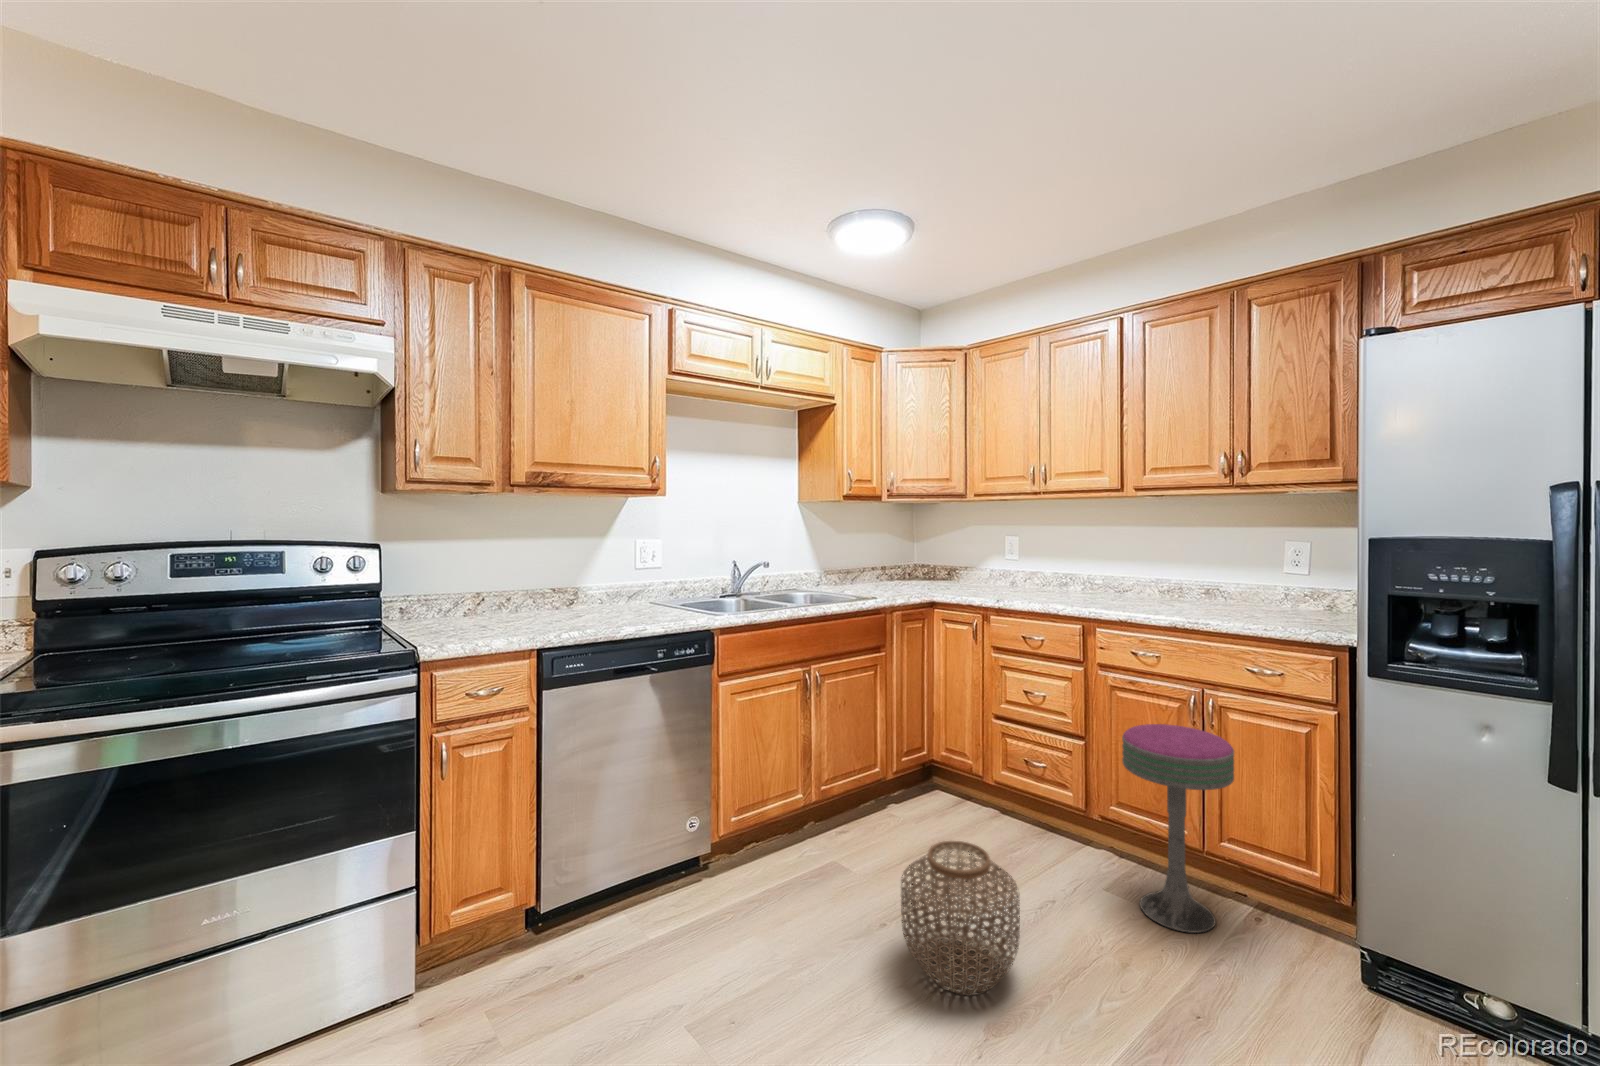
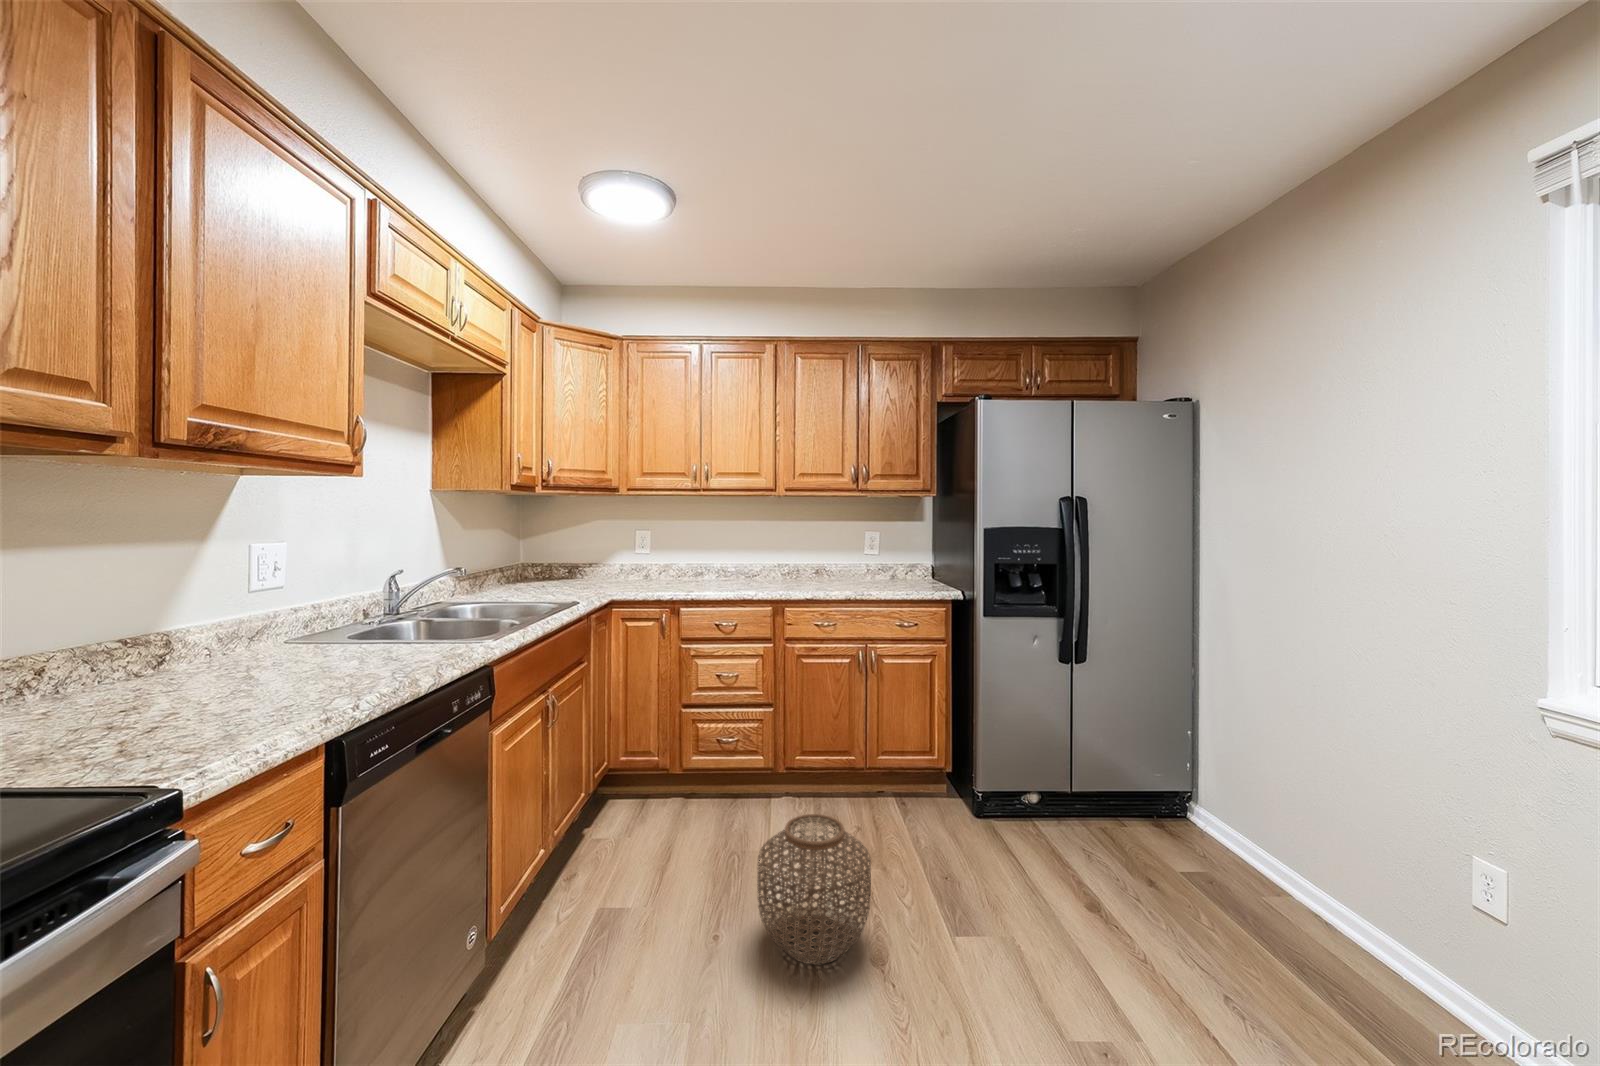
bar stool: present [1122,724,1234,933] -> none [836,674,913,832]

